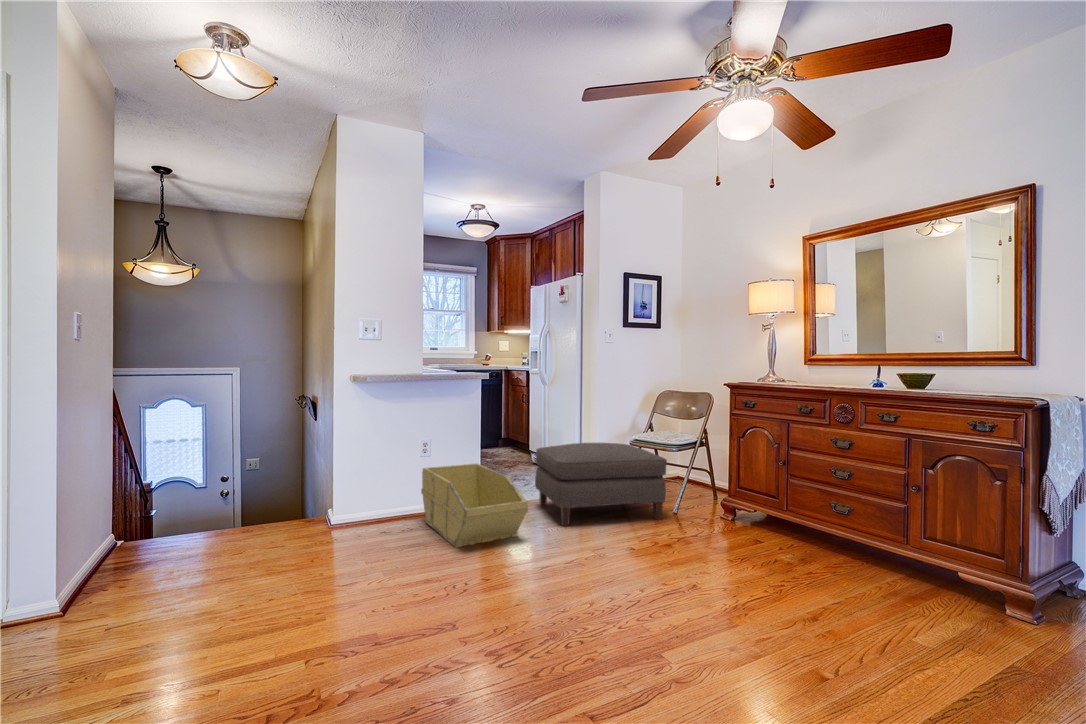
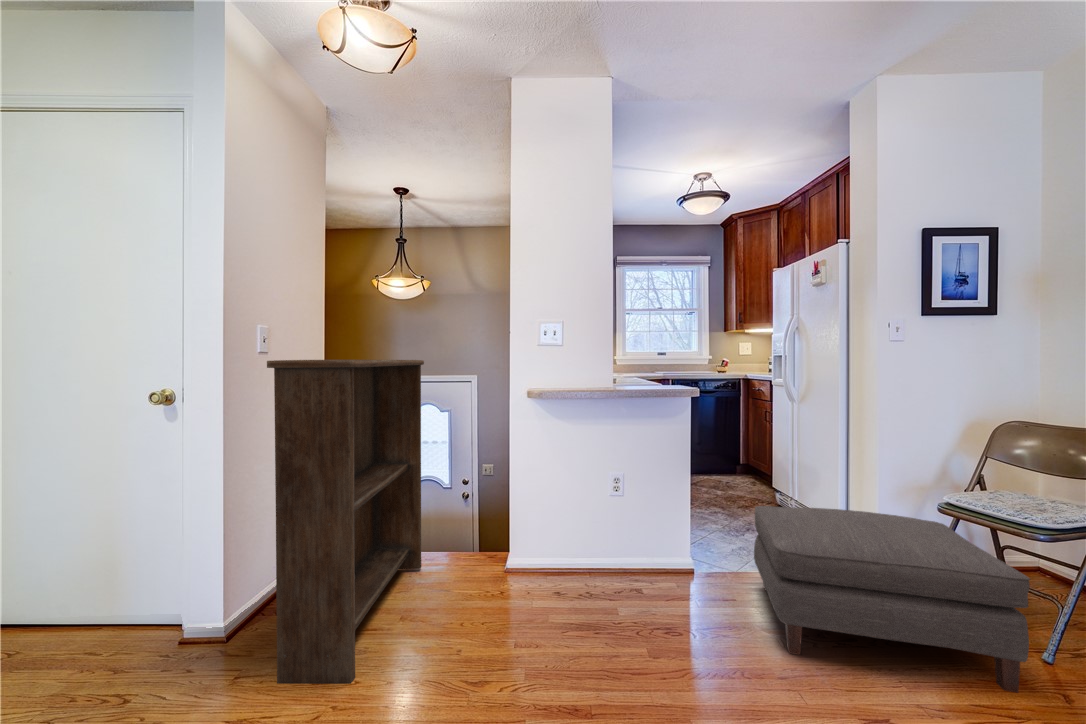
bookshelf: none [179,311,277,618] -> present [267,360,424,684]
storage bin: present [421,463,528,547] -> none [590,518,714,656]

